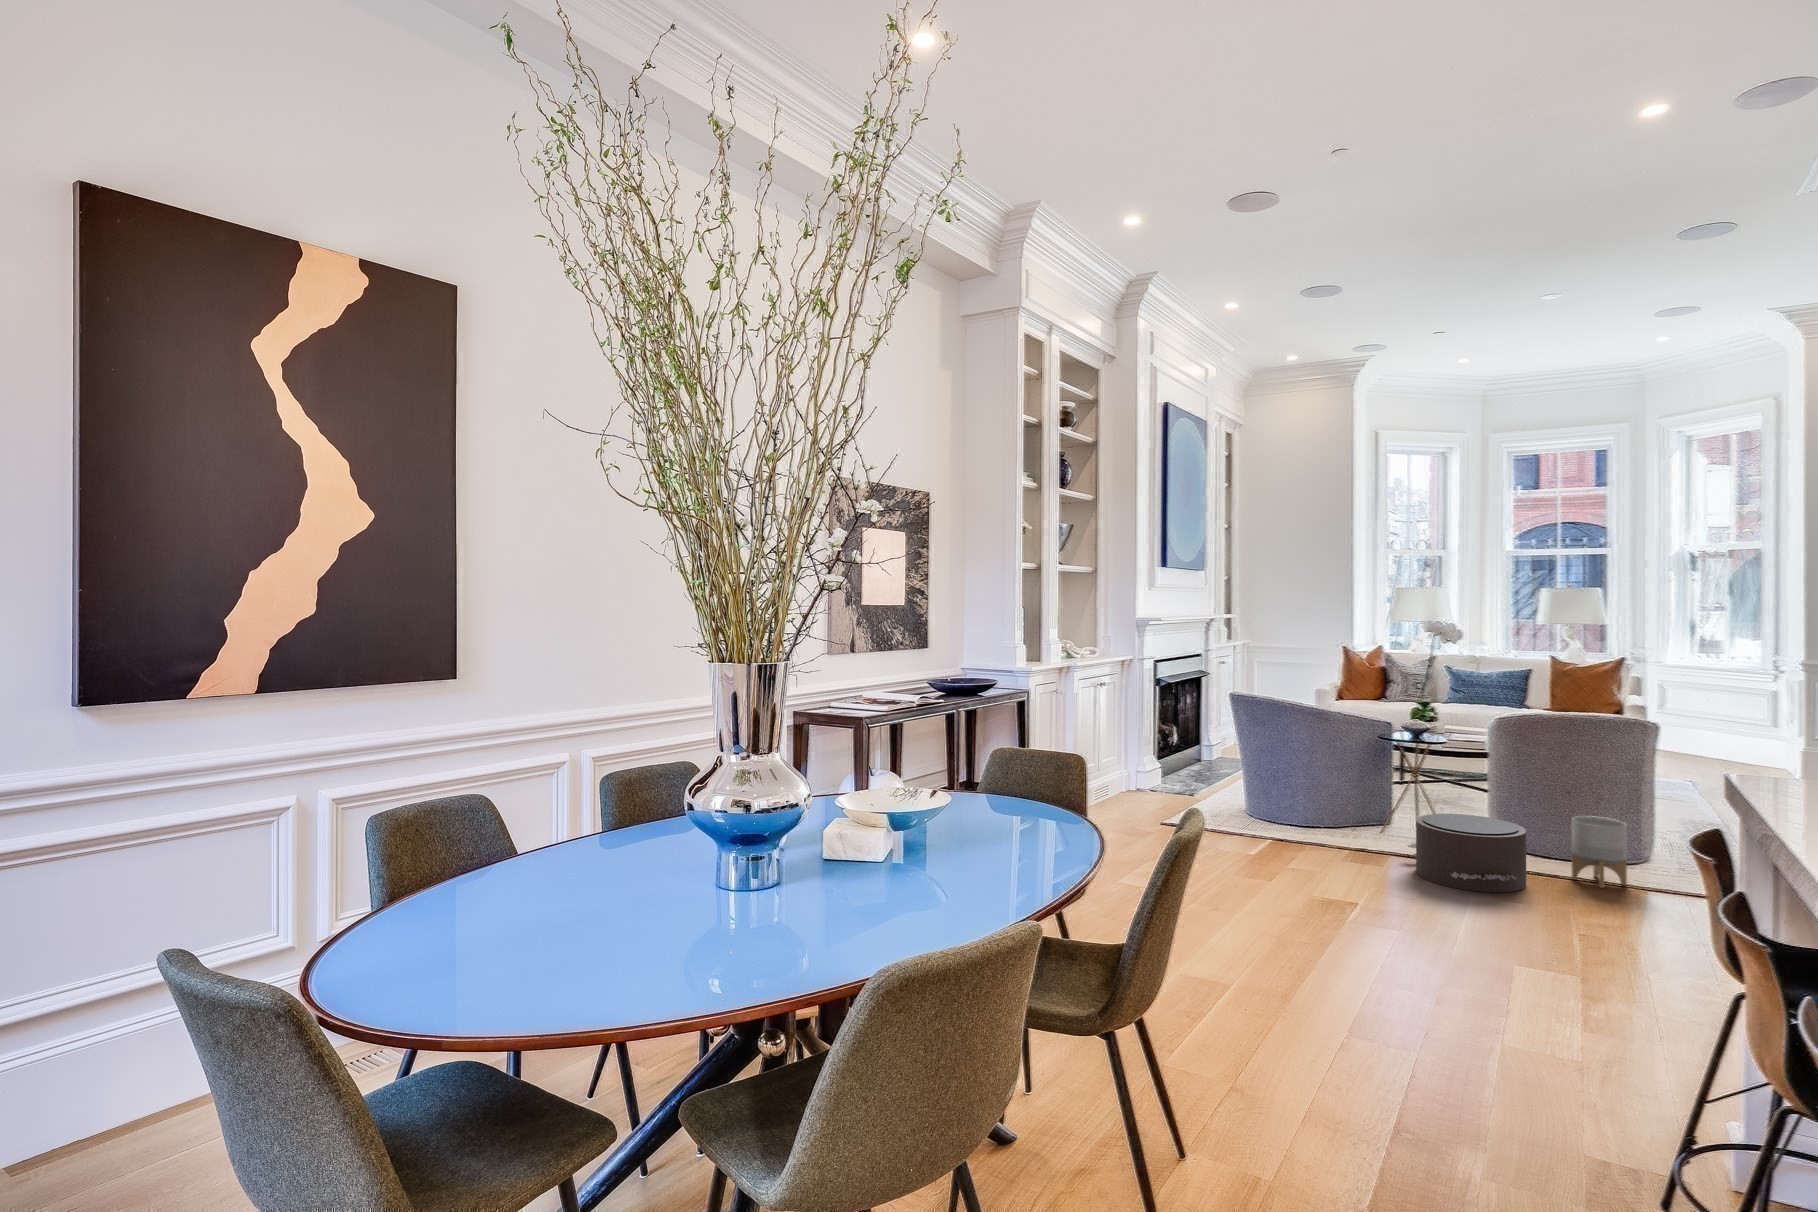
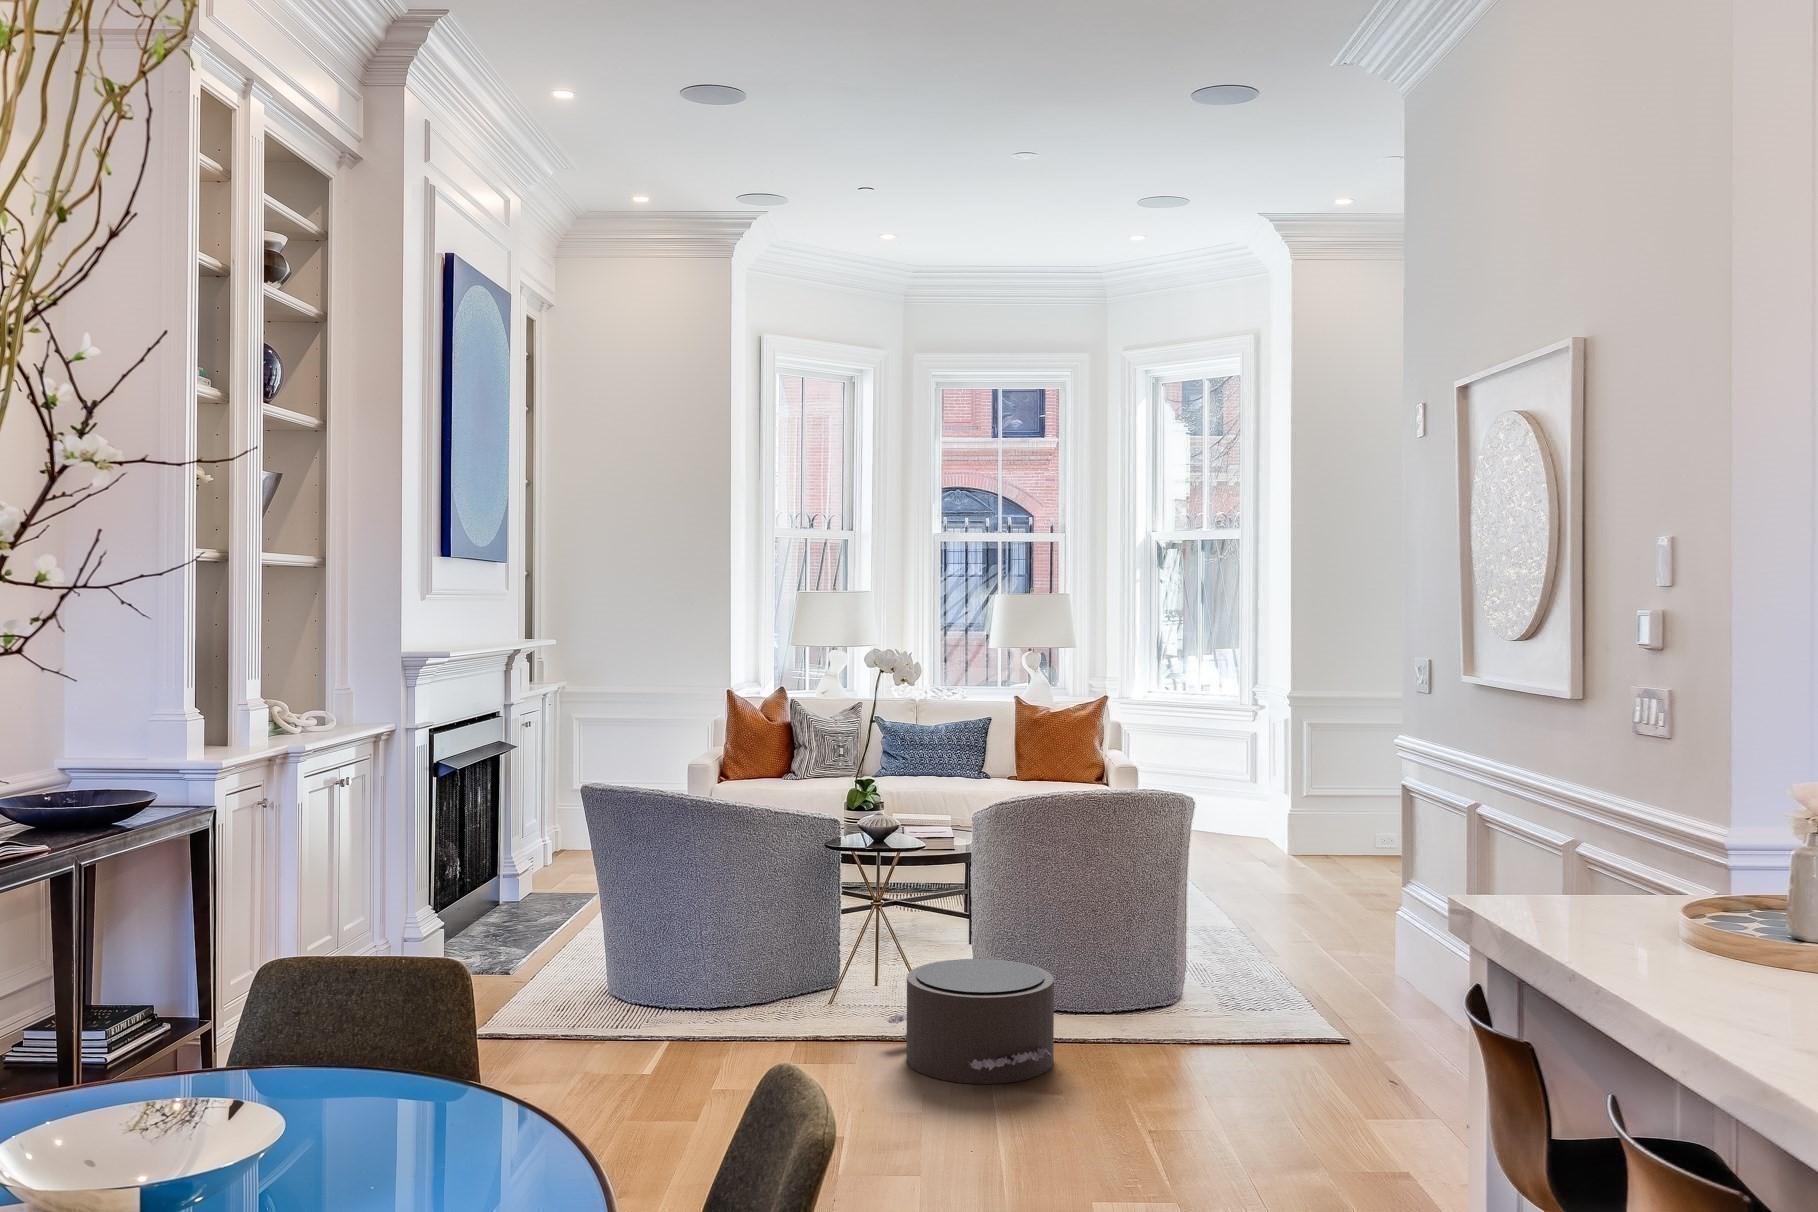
planter: present [1572,816,1627,888] -> none [1095,938,1159,1043]

